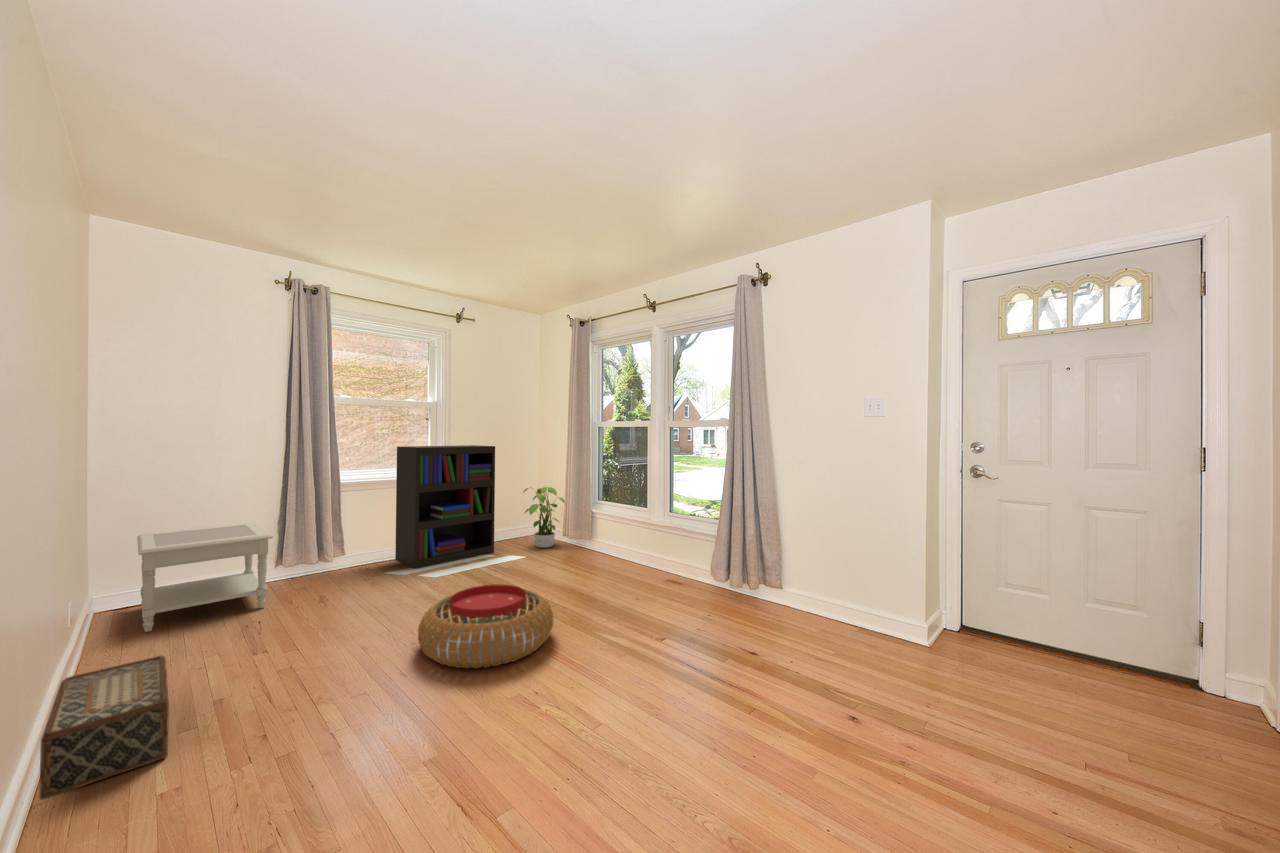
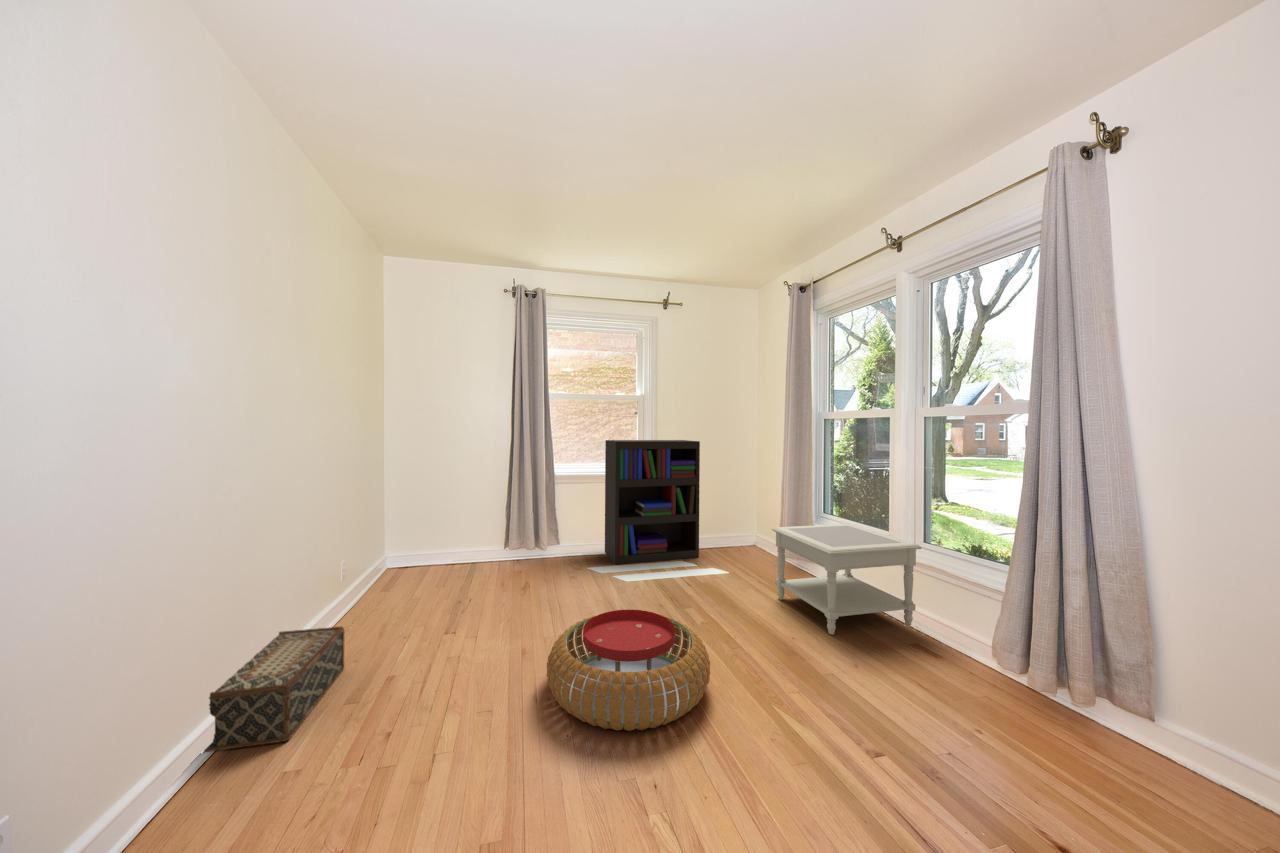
potted plant: present [523,487,565,548] -> none [733,487,781,560]
side table: present [137,523,273,632] -> present [772,524,922,635]

